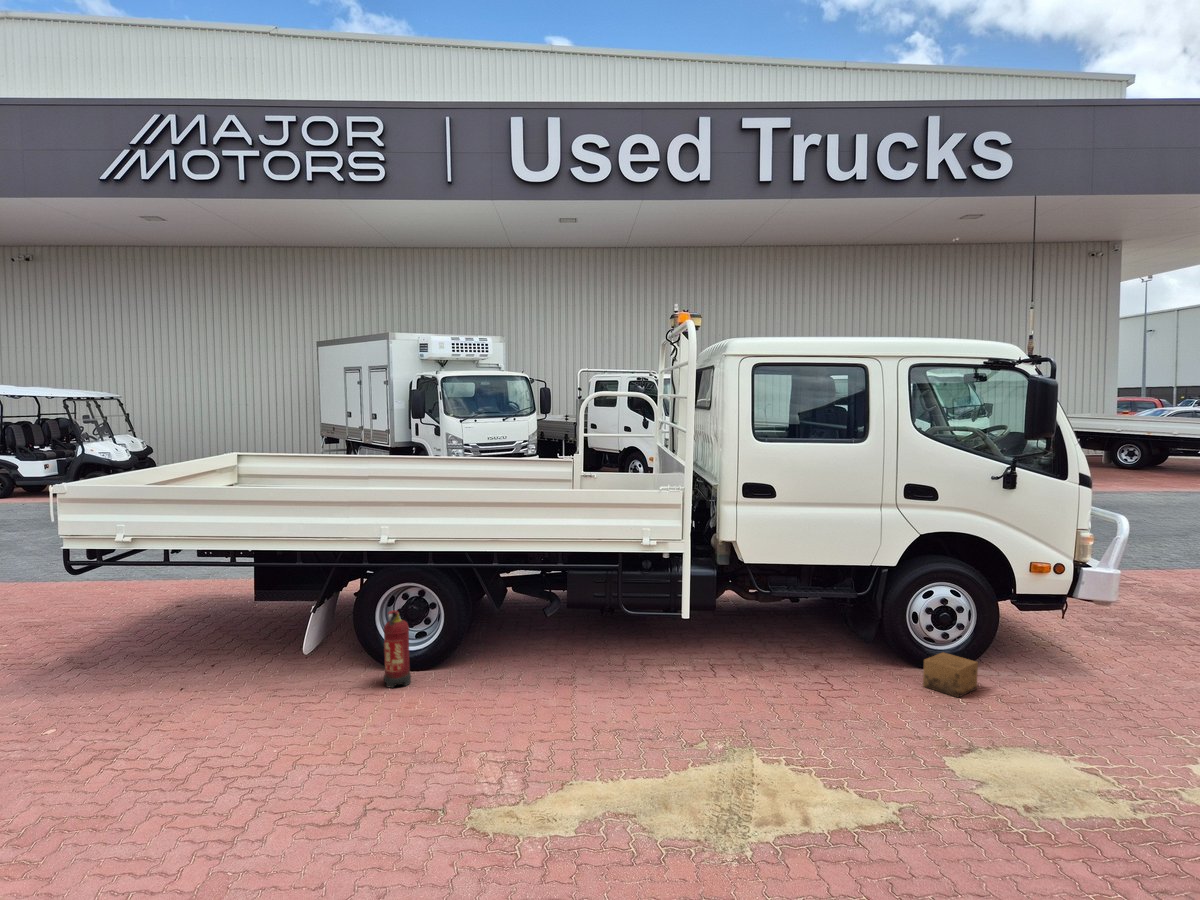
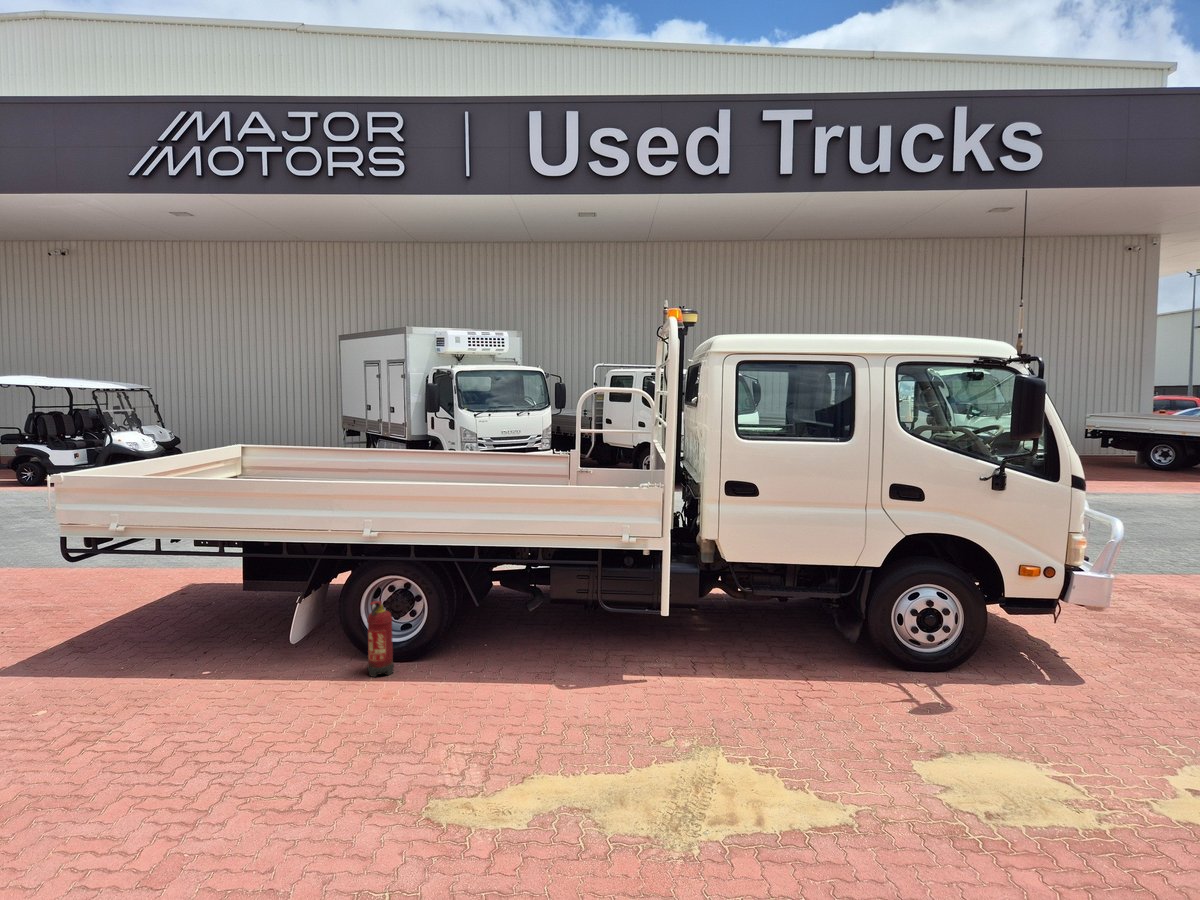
cardboard box: present [923,653,978,698] -> none [905,654,961,701]

